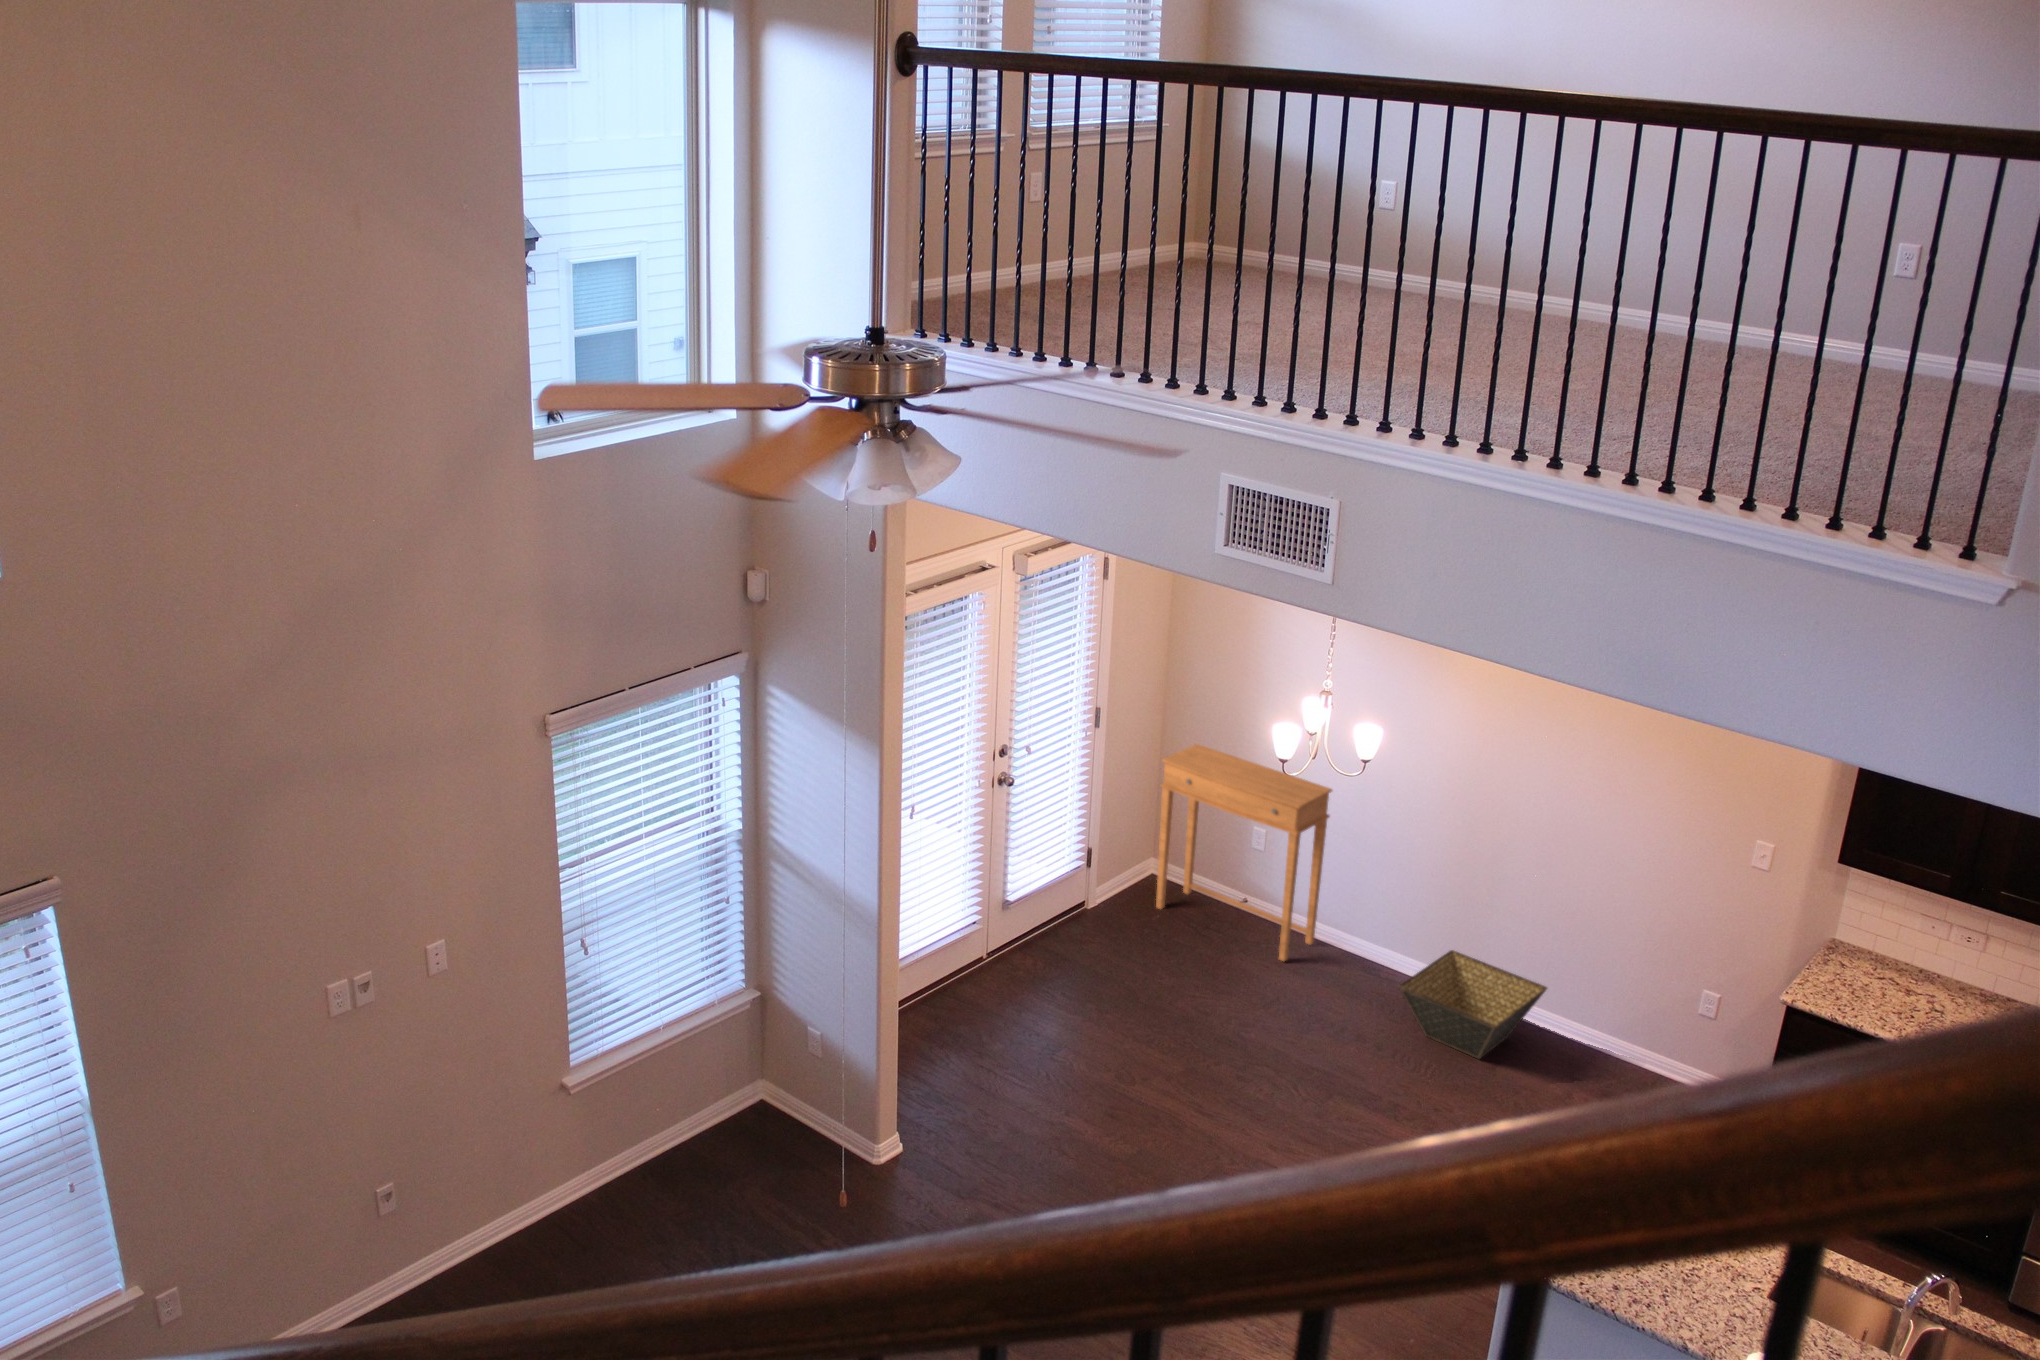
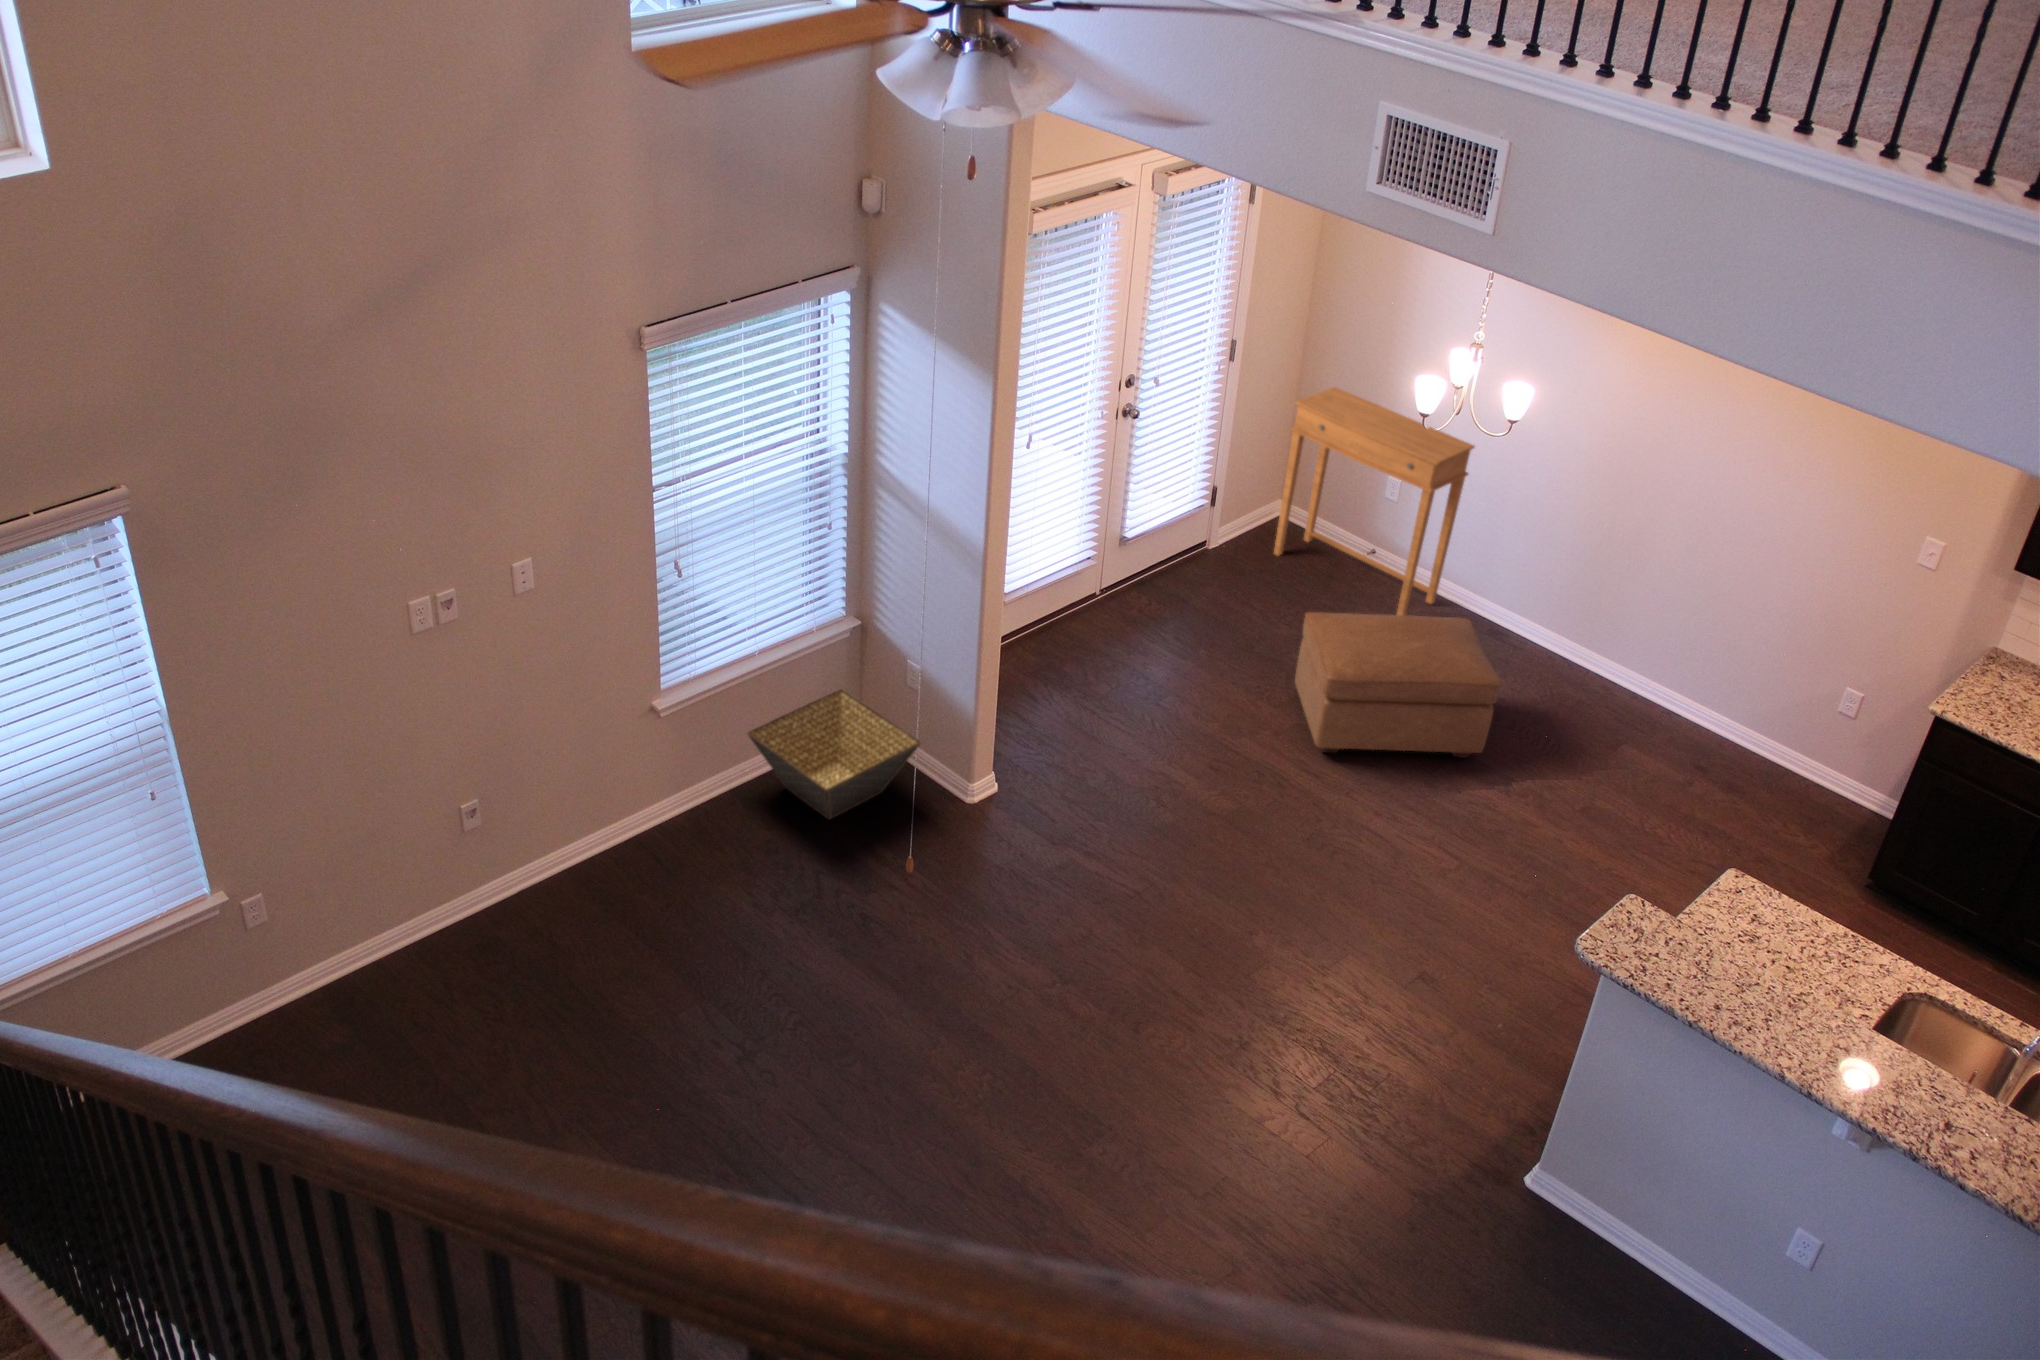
basket: present [1399,950,1547,1059] -> present [747,689,921,819]
ottoman: none [1188,952,1384,1095] -> present [1295,612,1501,758]

